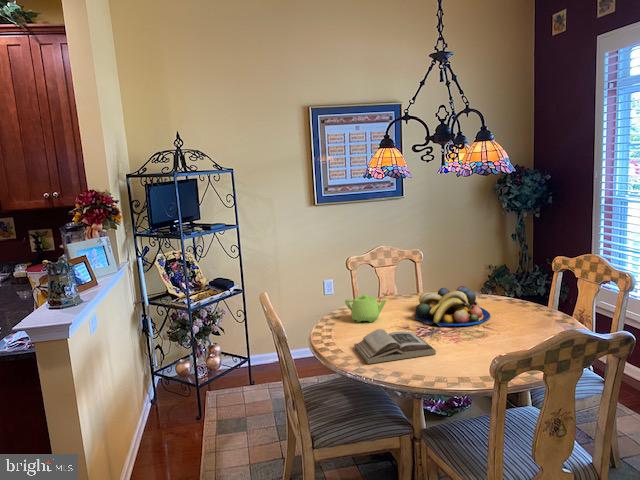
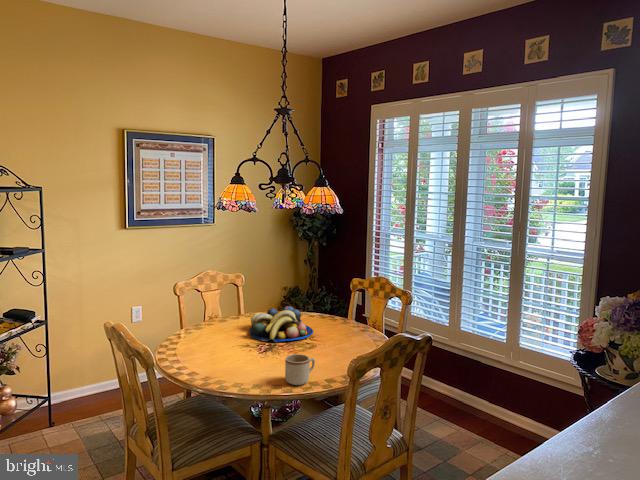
teapot: present [345,294,386,322] -> none [185,317,225,344]
book: present [354,329,436,364] -> none [207,348,283,381]
mug: none [429,342,466,378] -> present [285,354,315,385]

